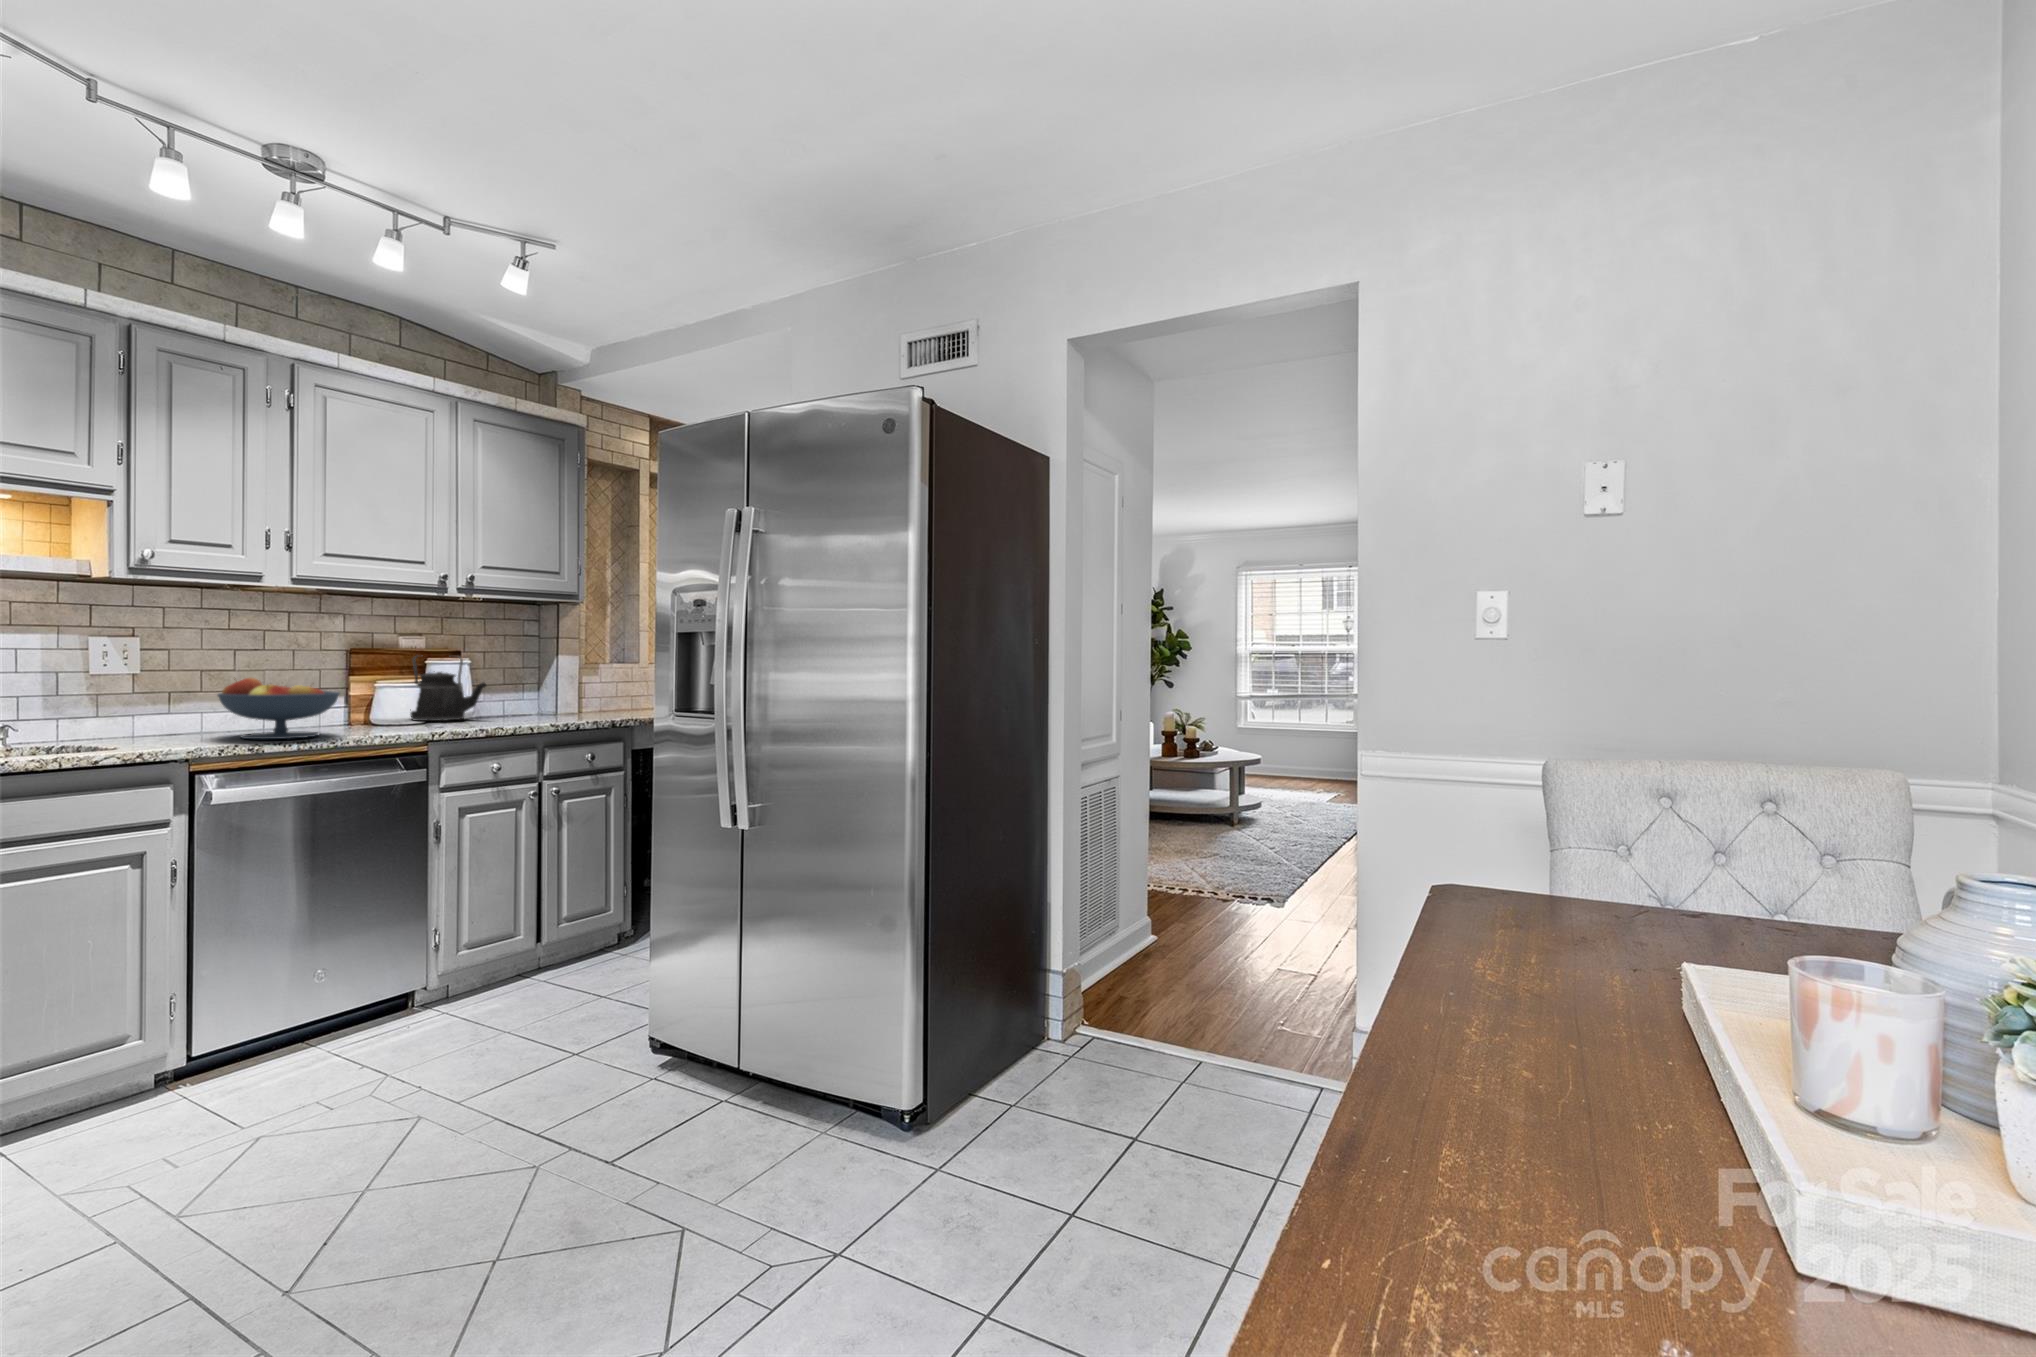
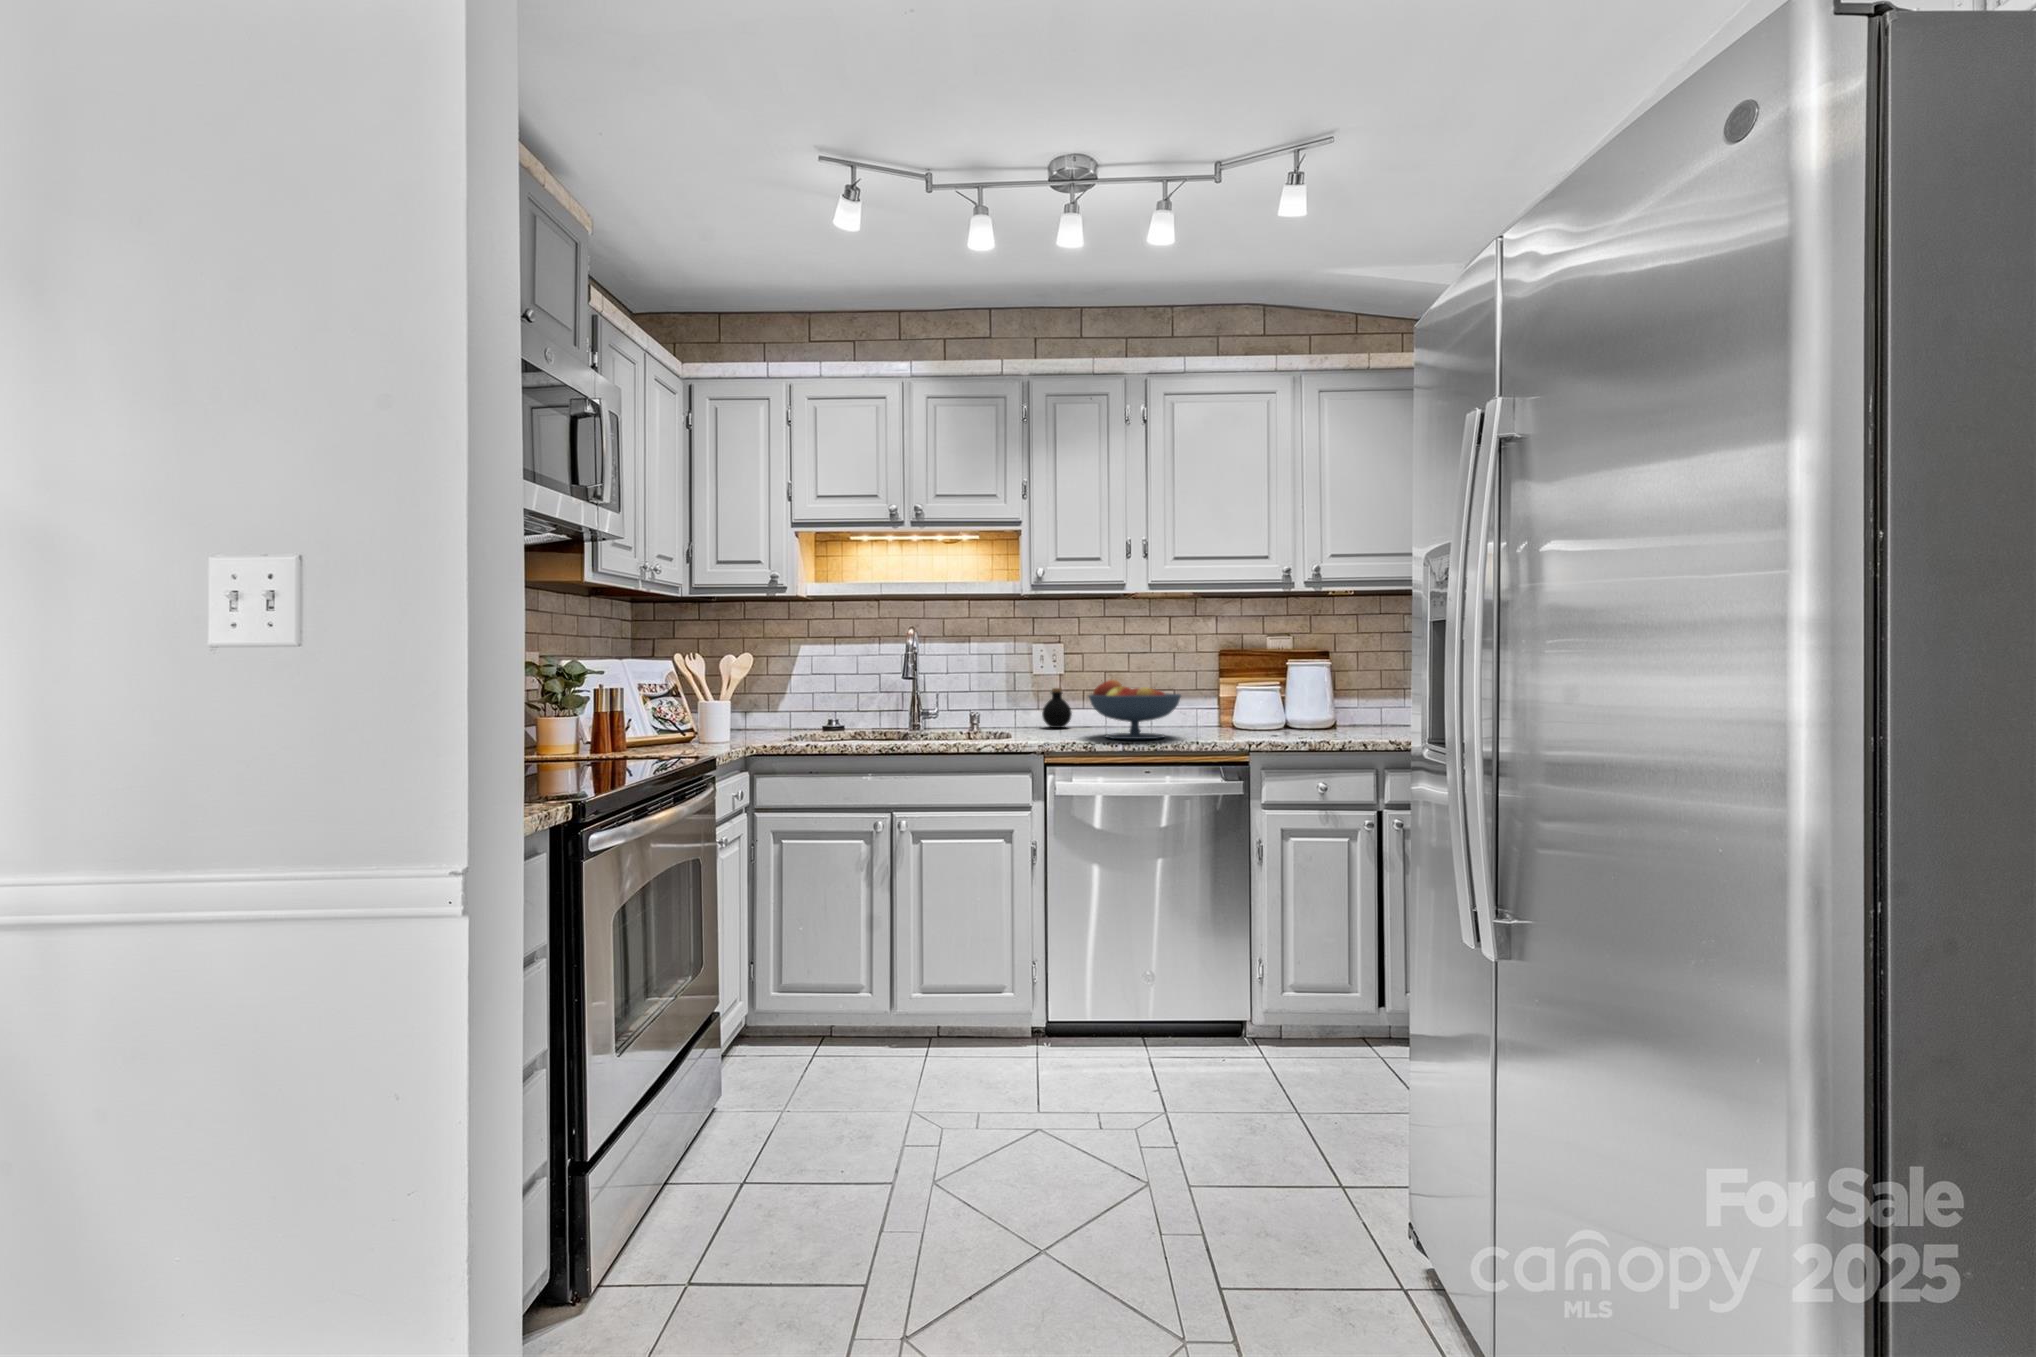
kettle: present [410,656,486,721] -> none [1274,657,1345,729]
bottle: none [114,686,161,732] -> present [1042,688,1072,728]

